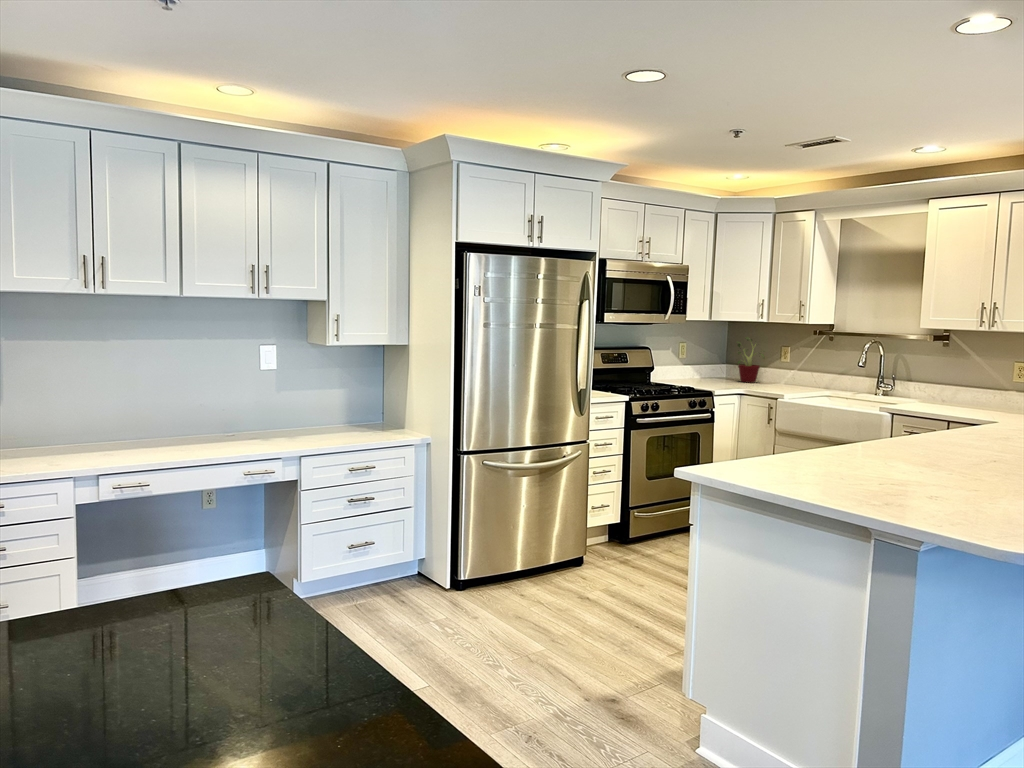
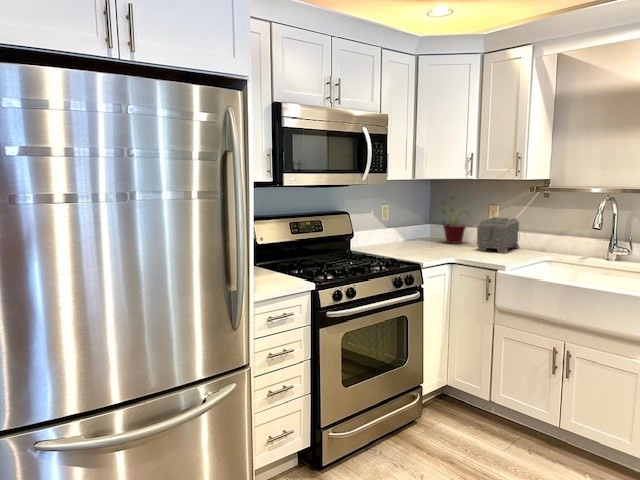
toaster: none [766,358,809,389] -> present [477,217,519,253]

